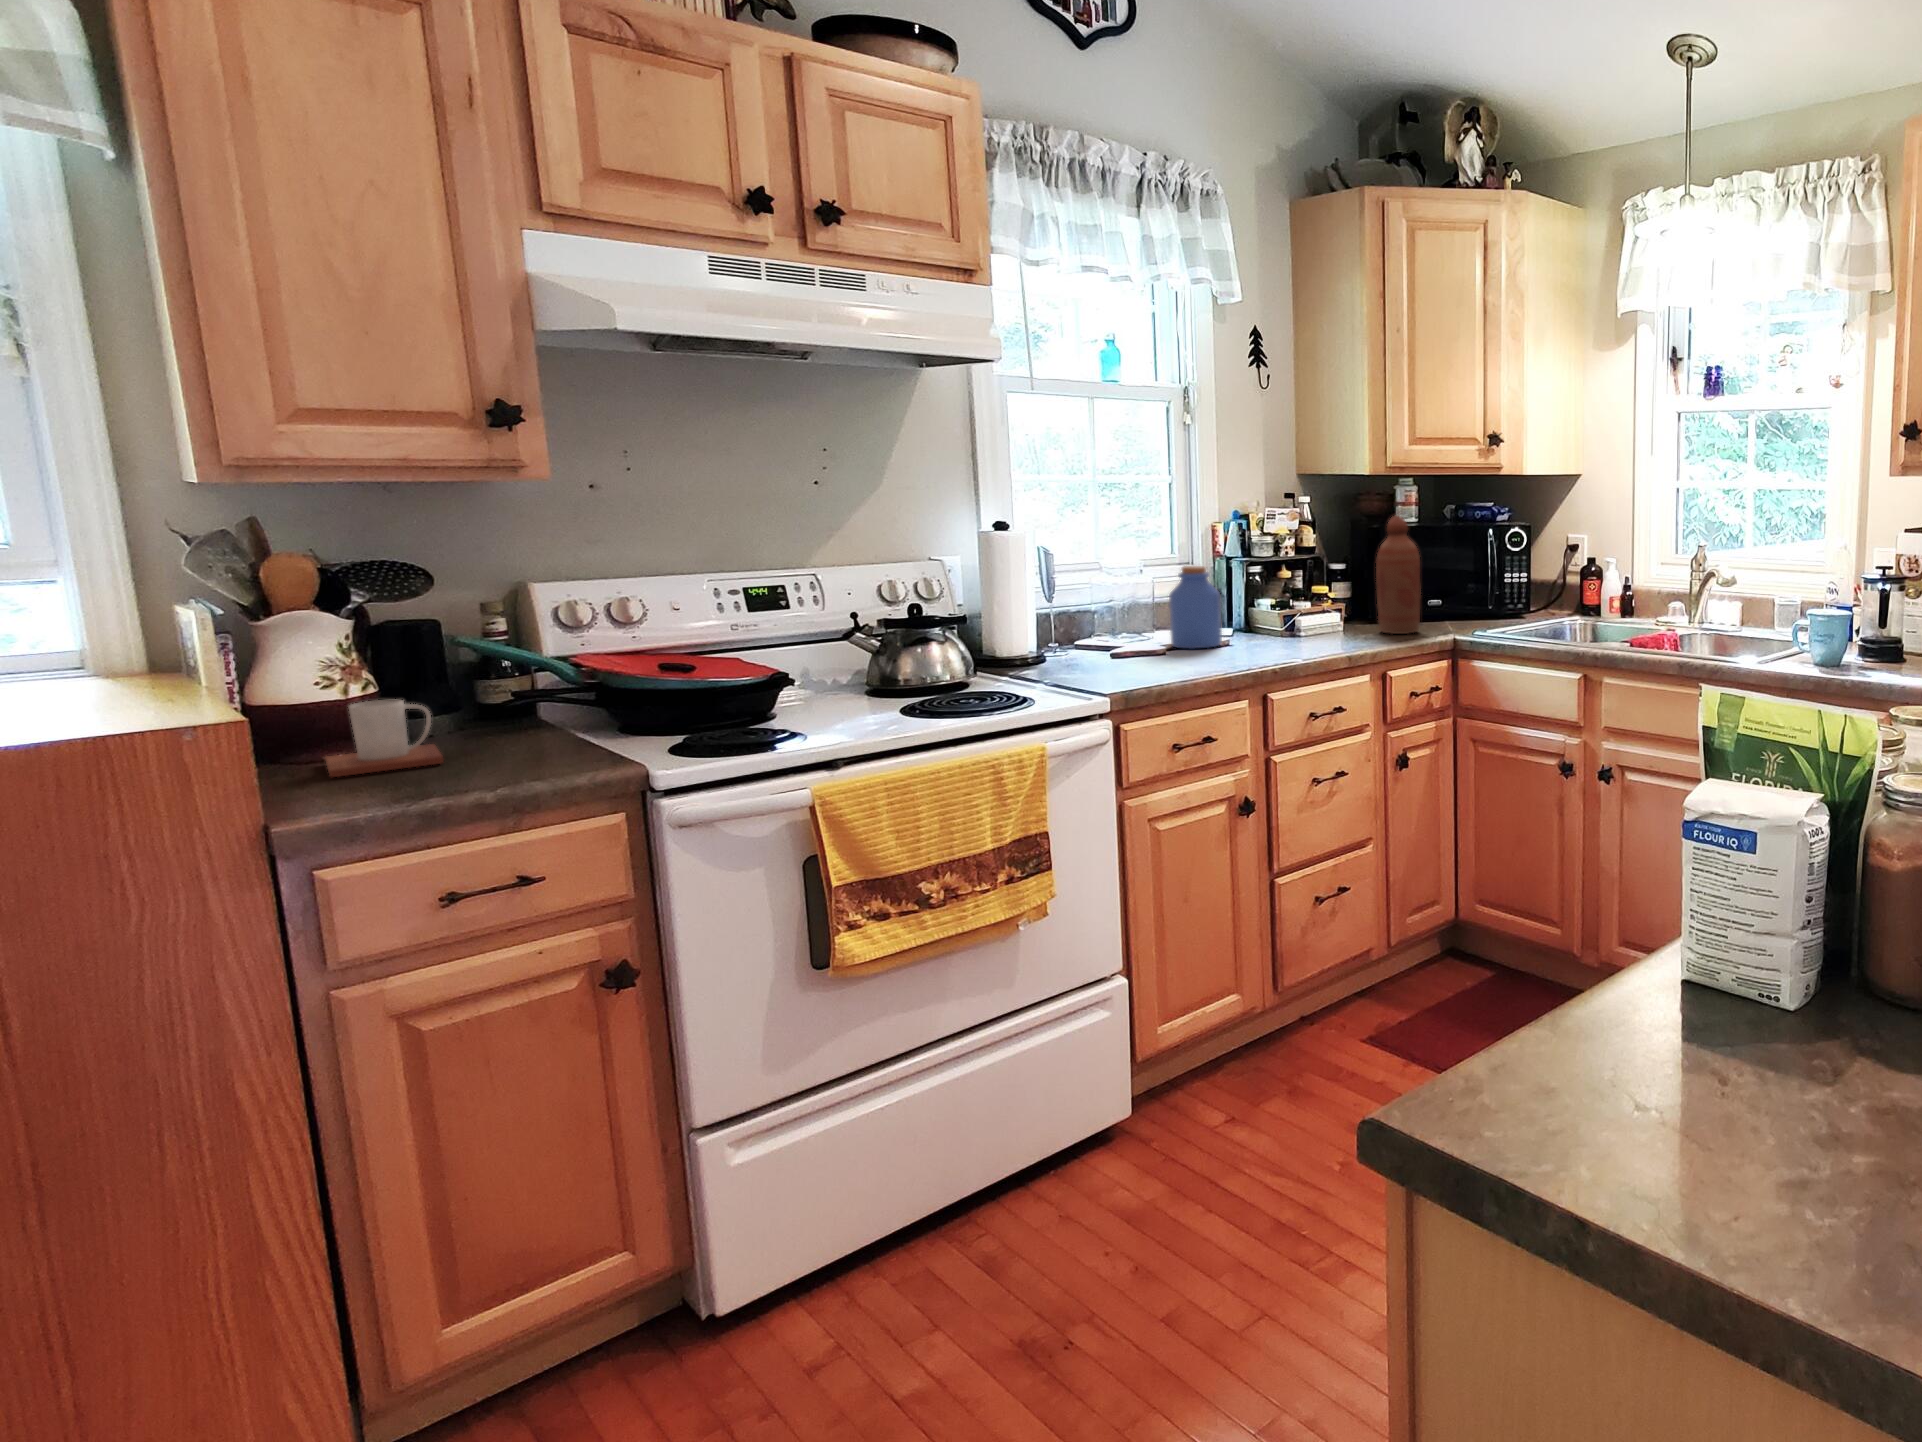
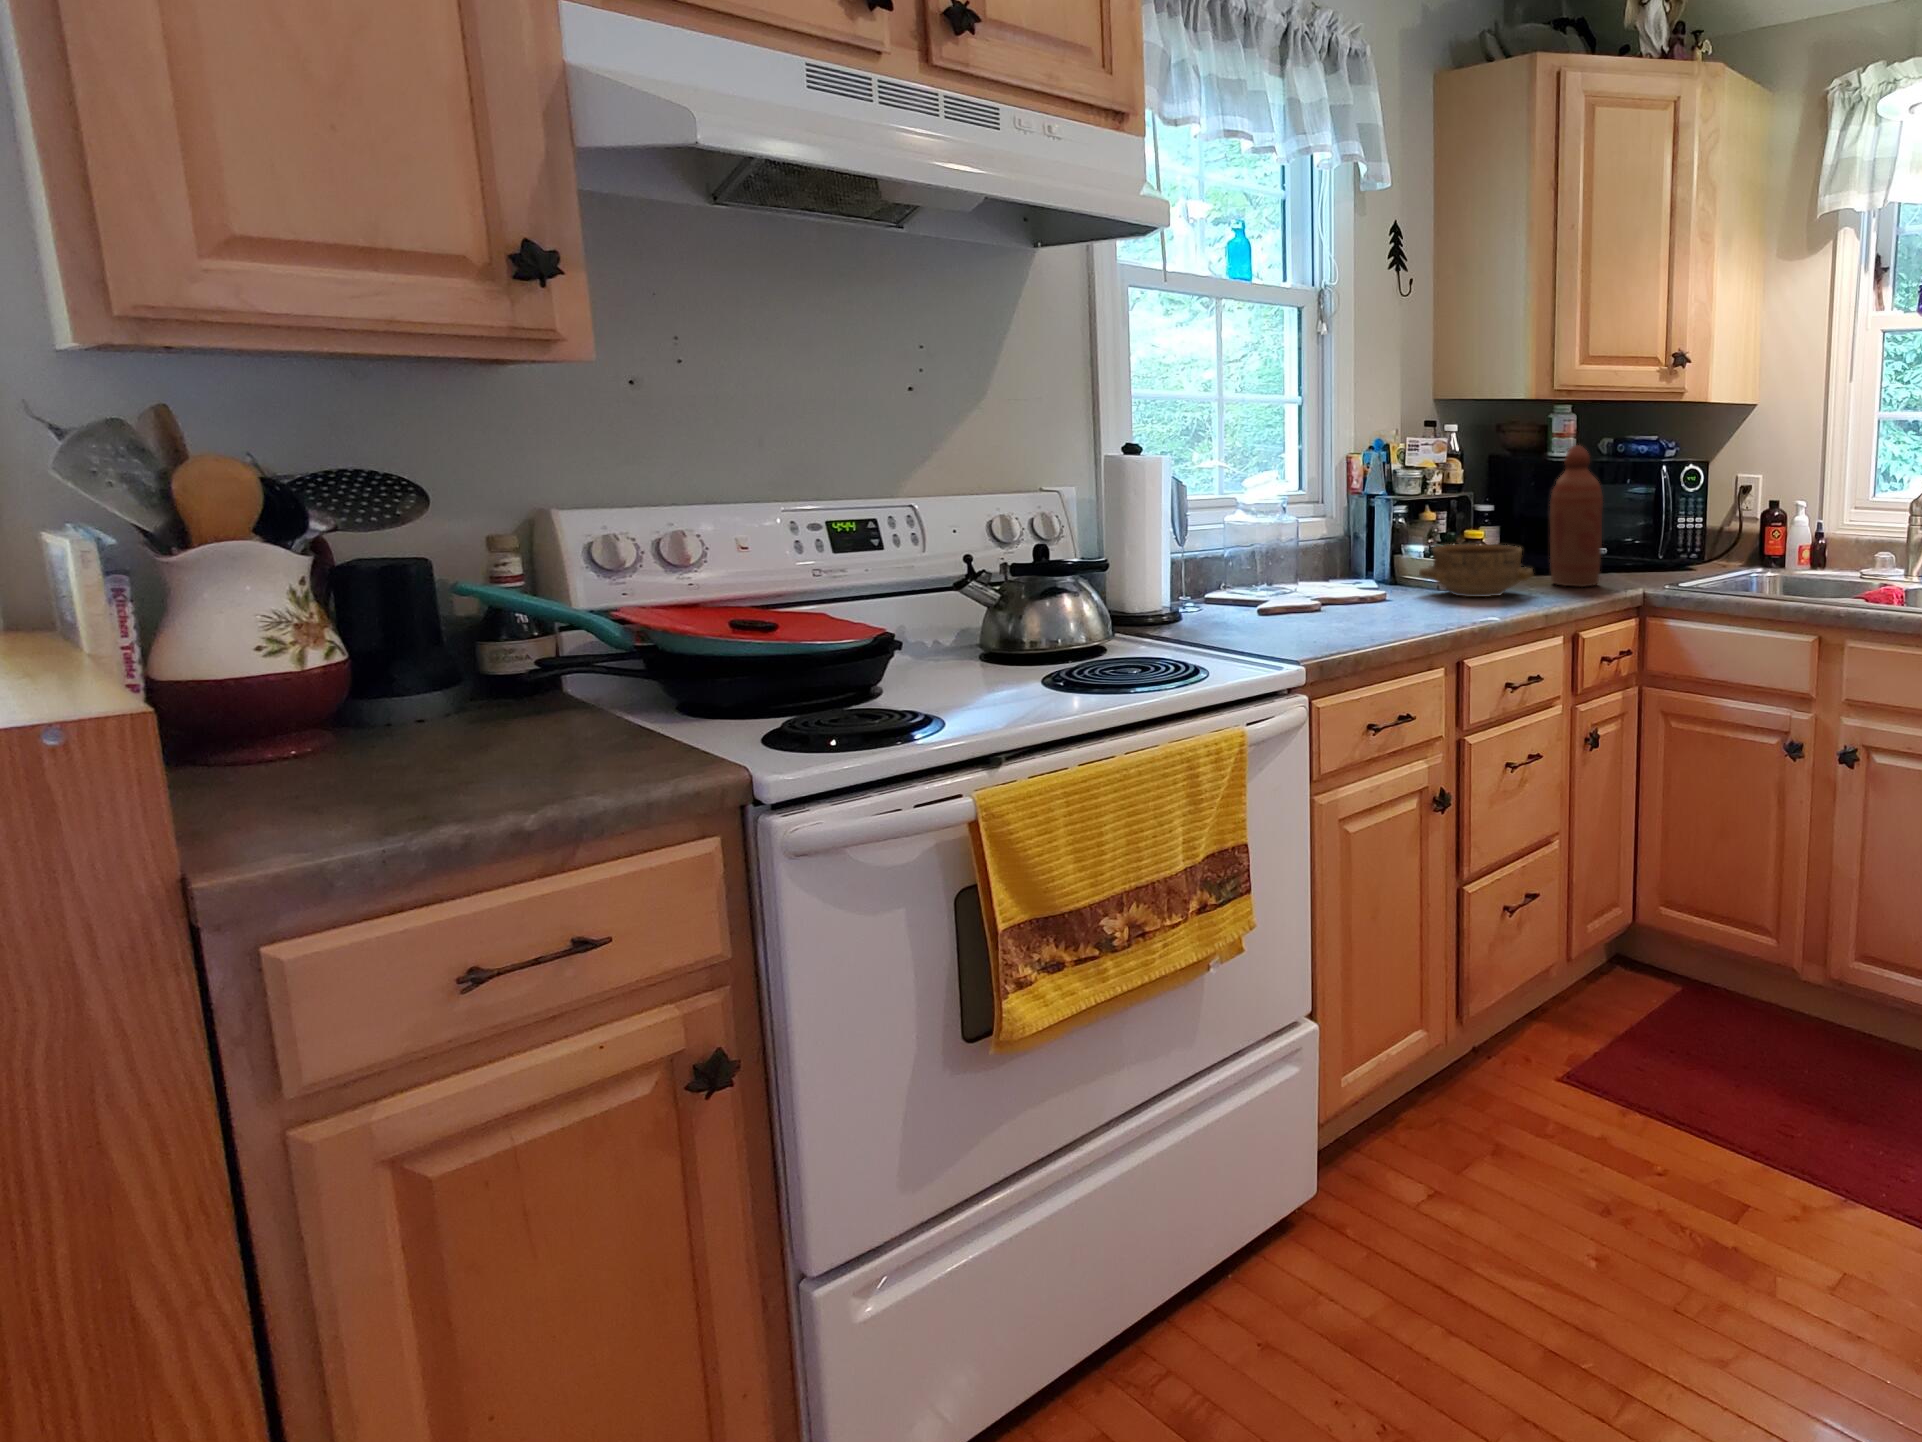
jar: present [1169,566,1222,649] -> none [1322,502,1384,602]
ceramic bowl: none [1256,599,1353,643] -> present [1419,544,1533,597]
mug: present [326,700,443,778] -> none [272,670,449,788]

